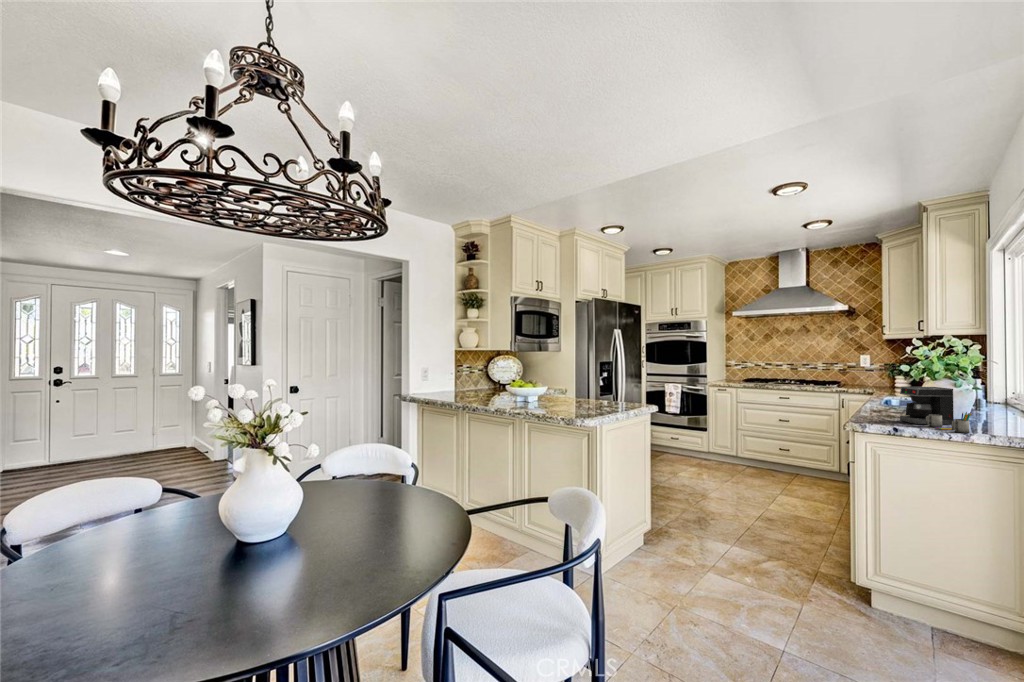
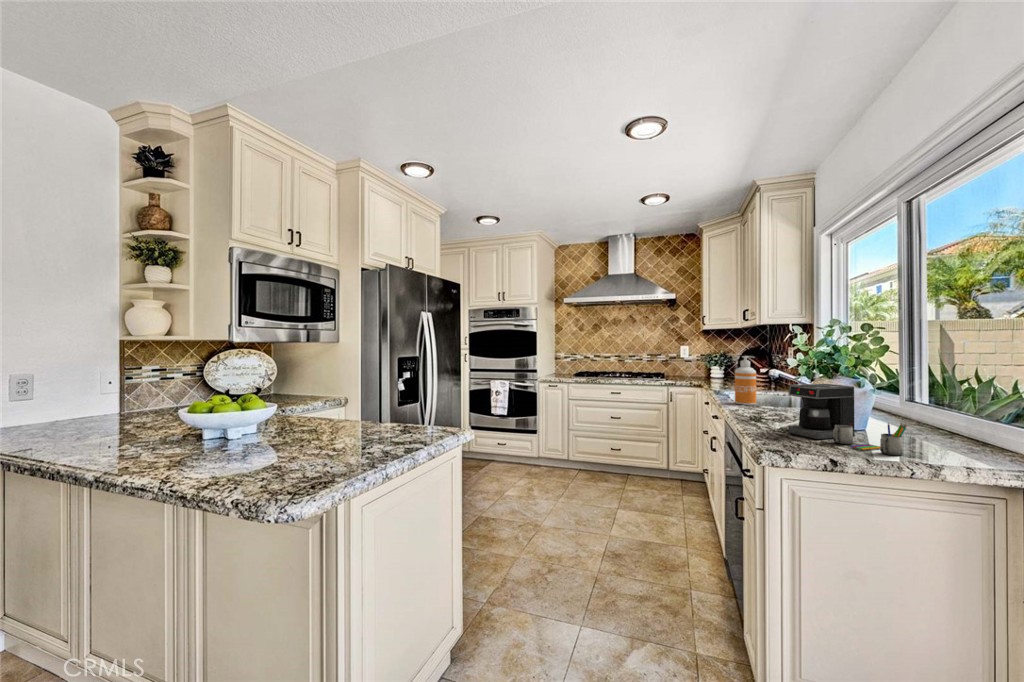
soap dispenser: none [884,366,904,406] -> present [735,356,756,405]

